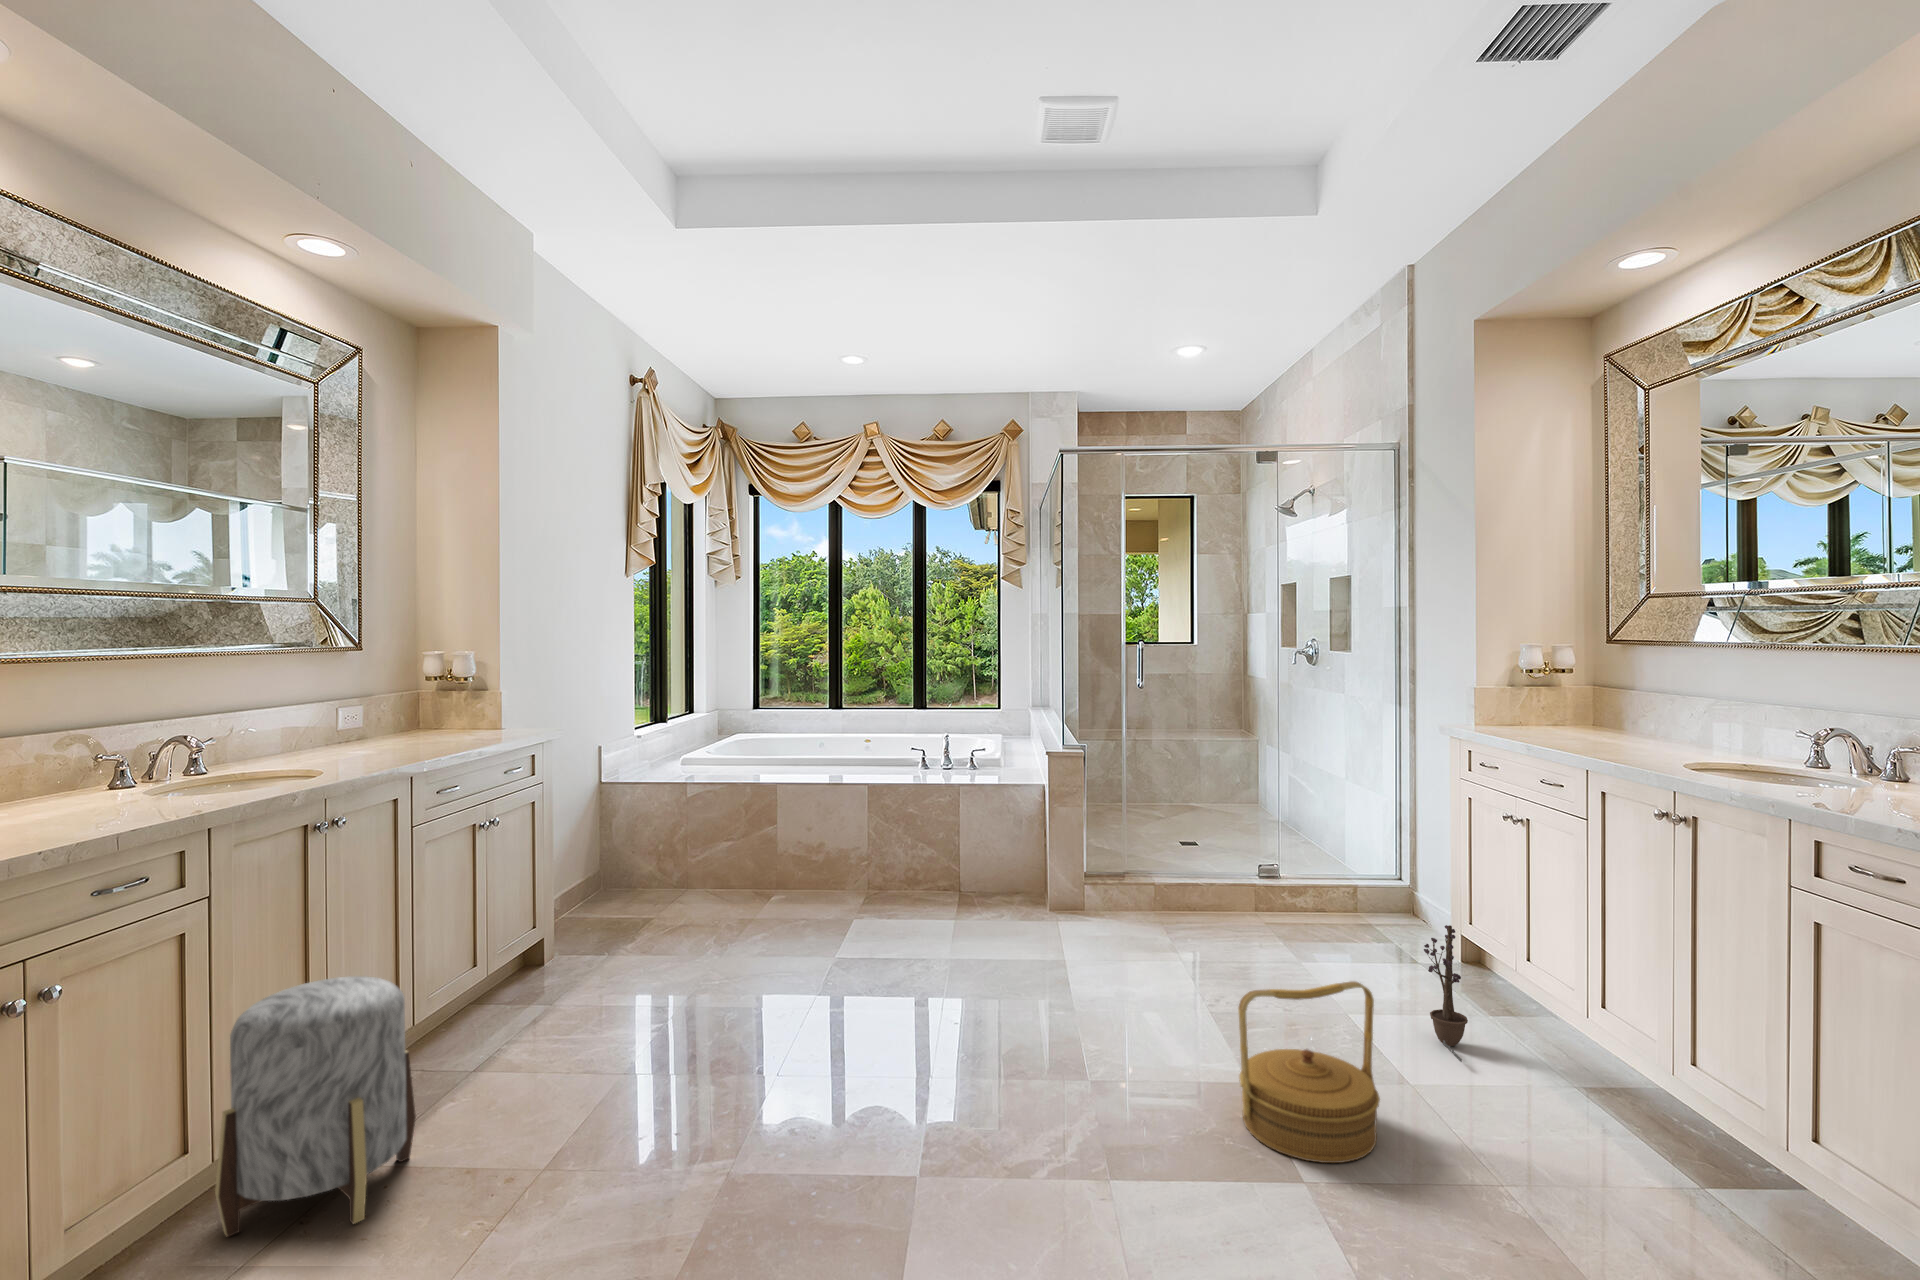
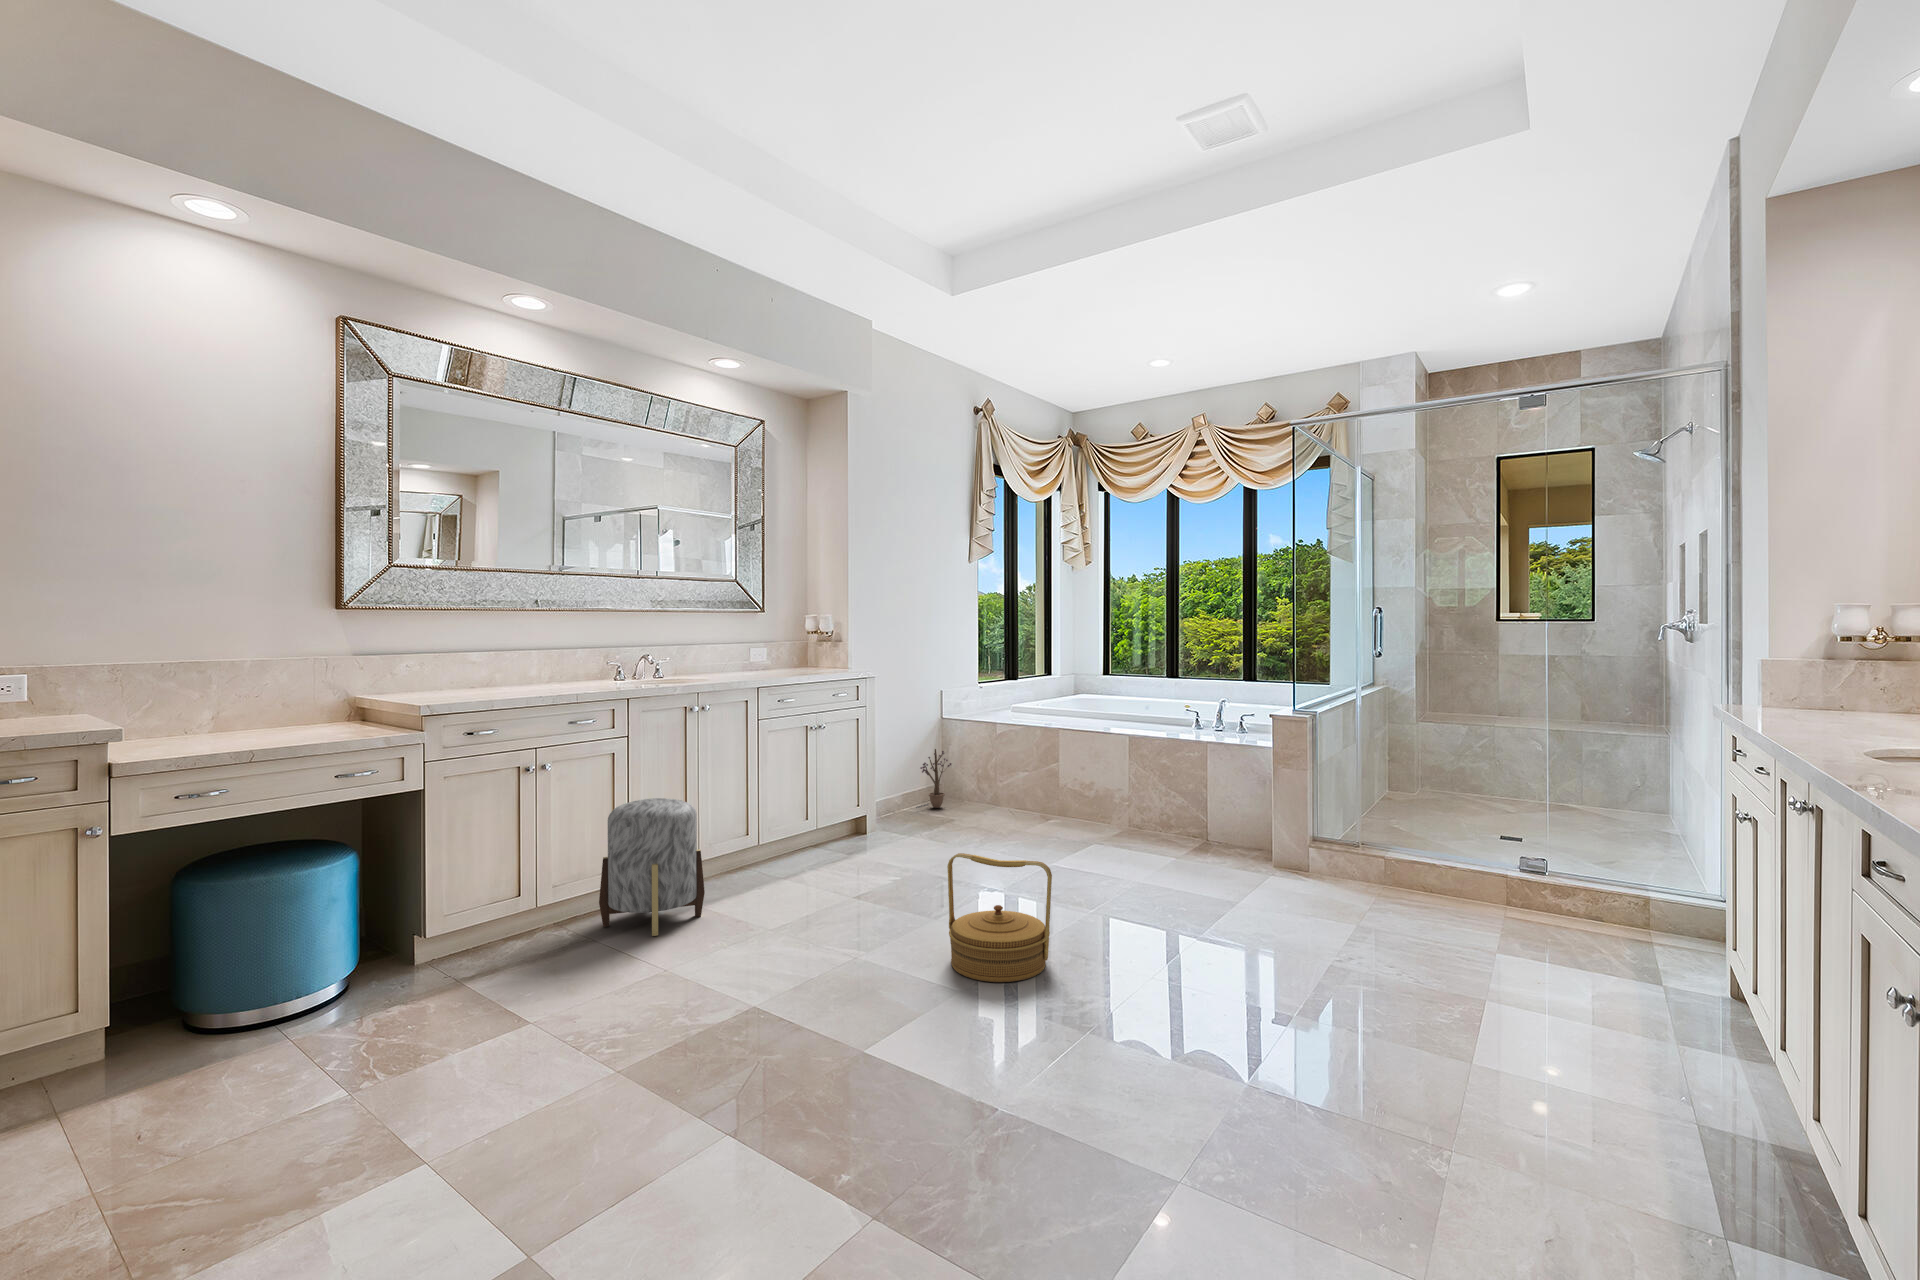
decorative plant: present [1424,925,1468,1062] -> present [916,749,951,808]
basket: present [1238,981,1380,1163] -> present [947,853,1052,982]

